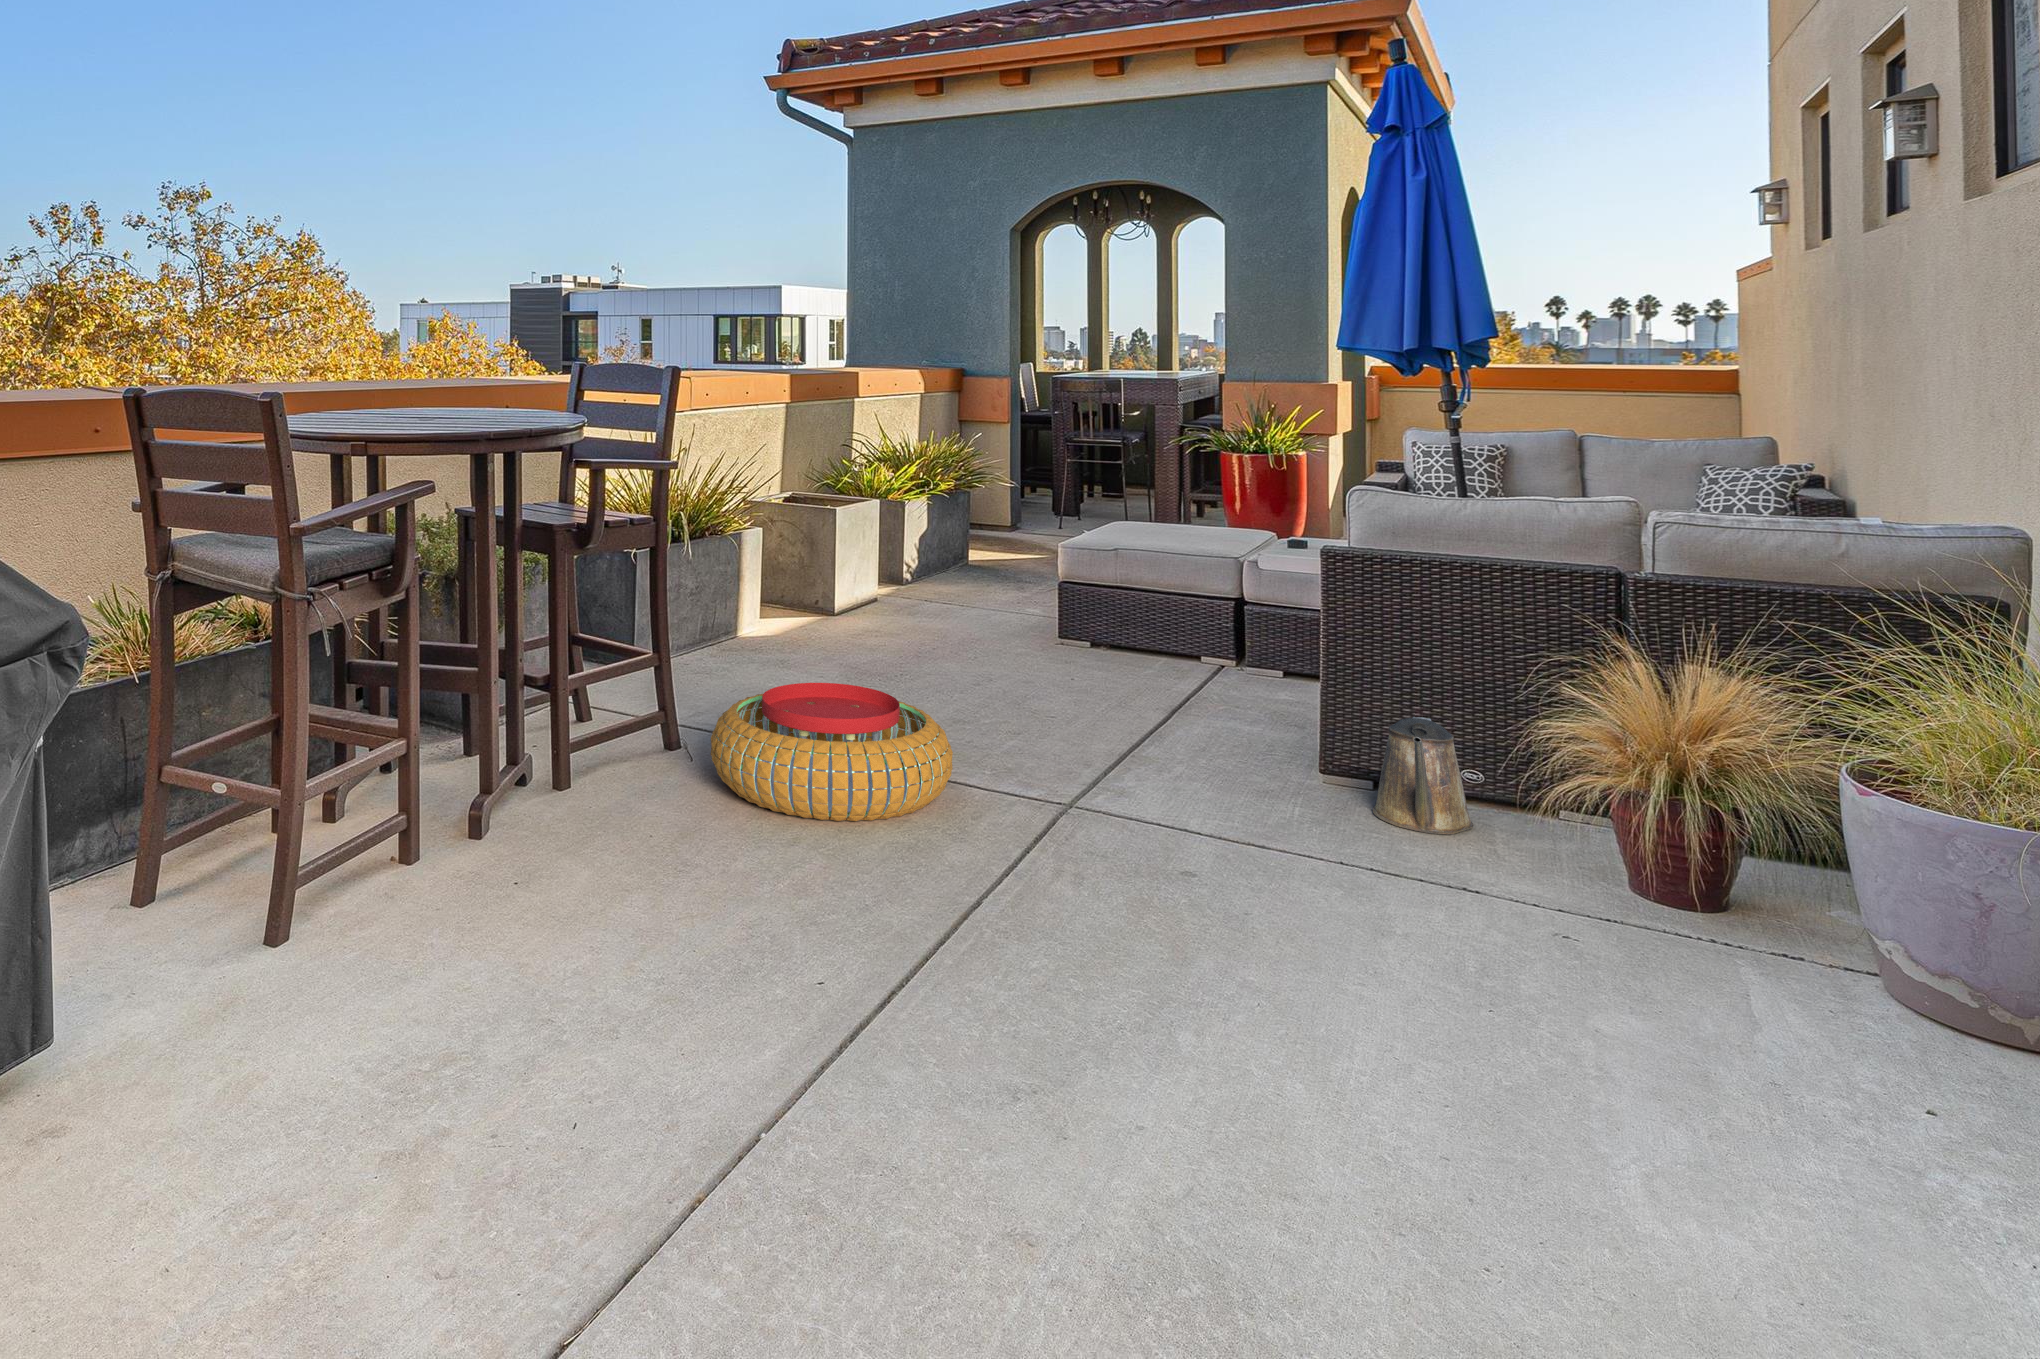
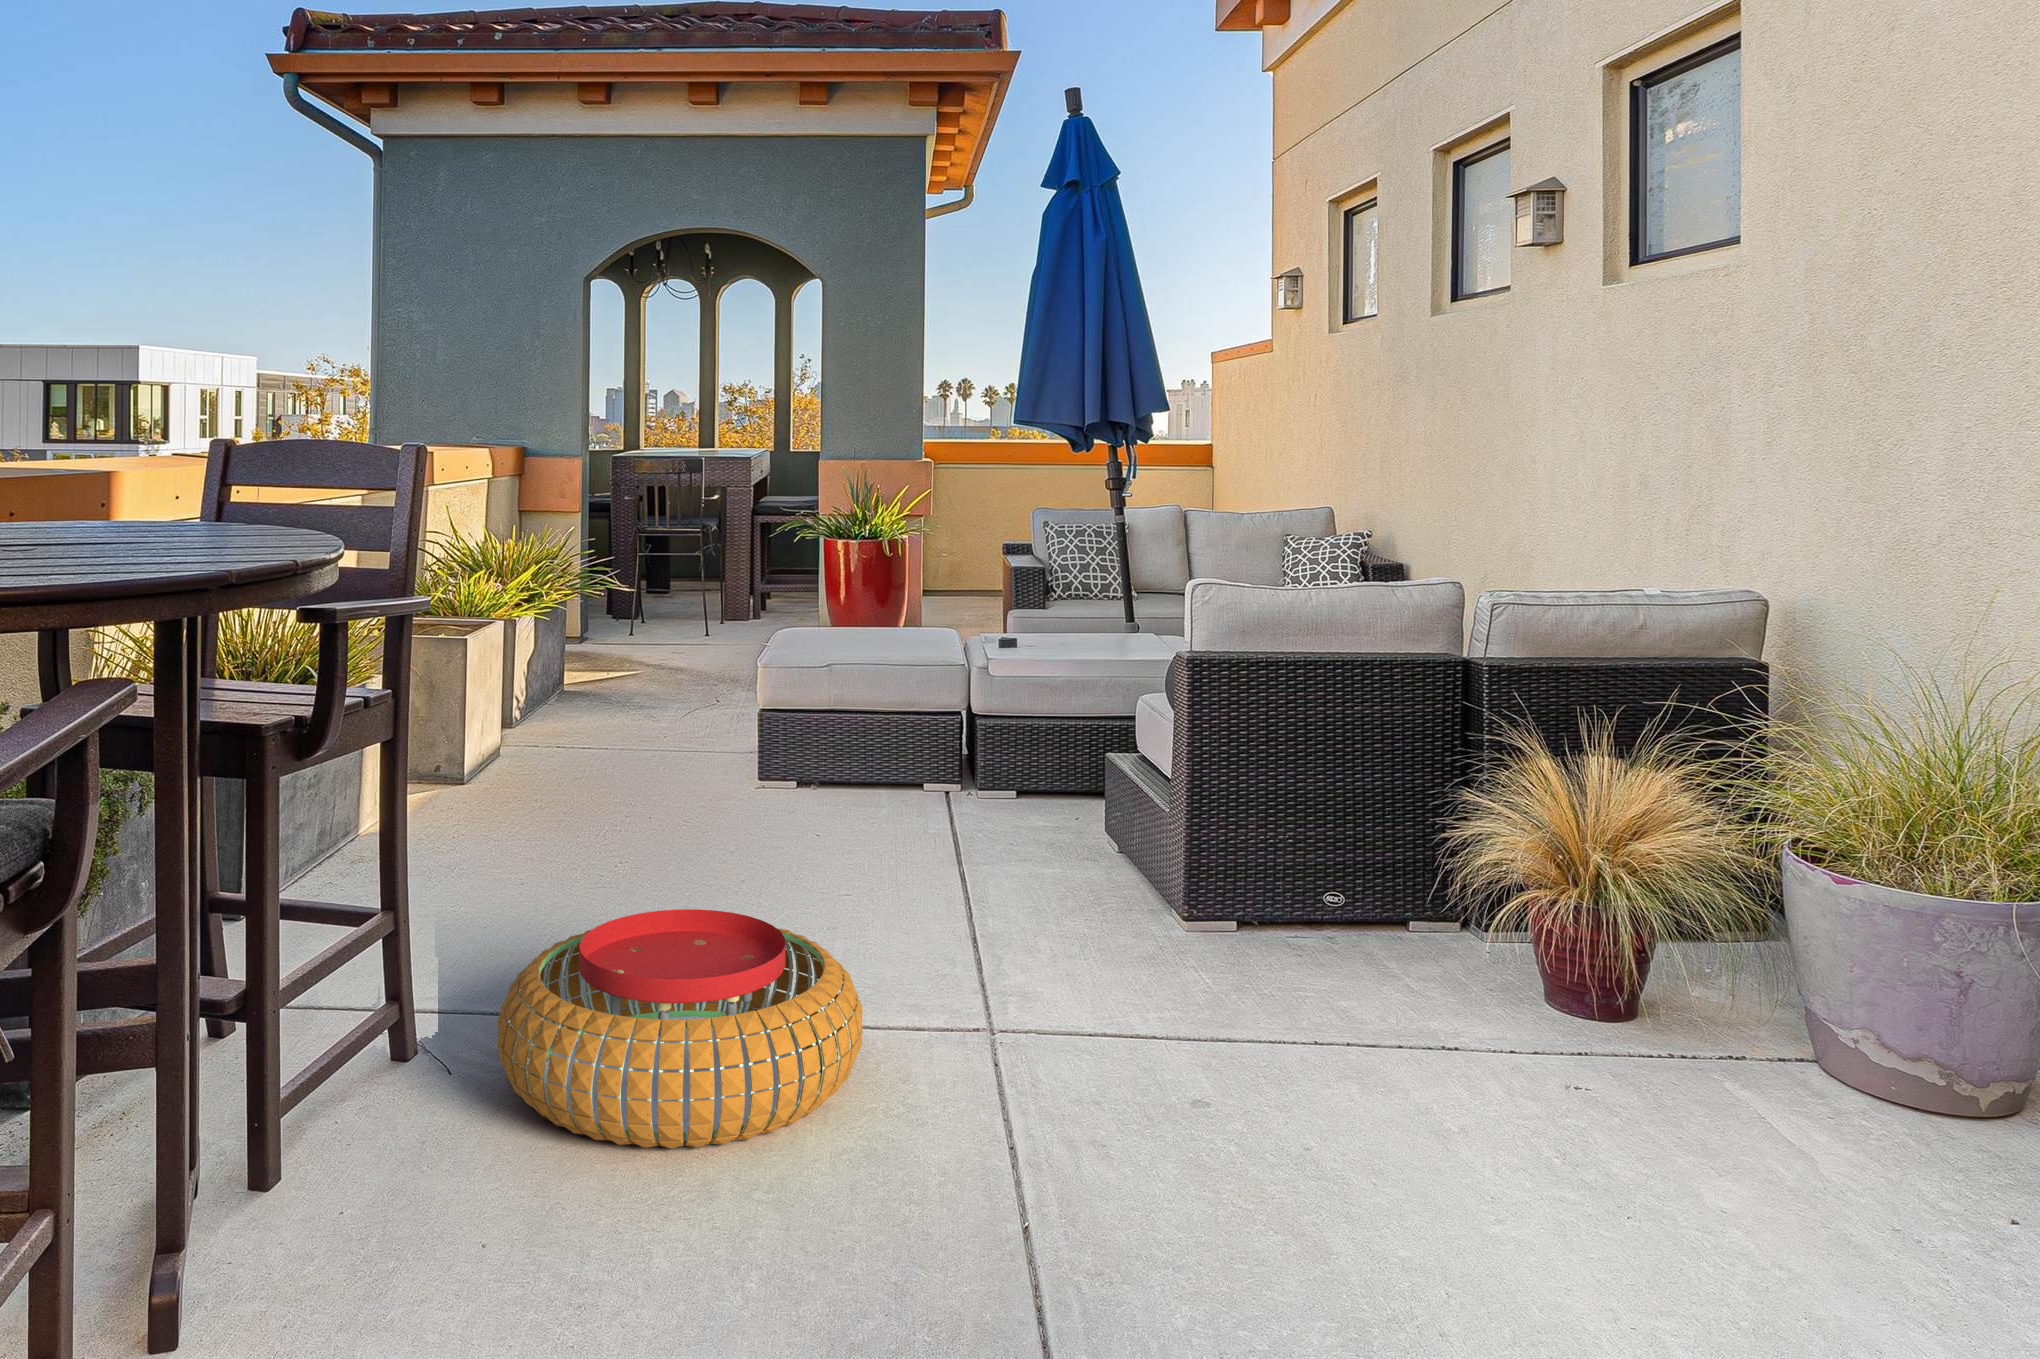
watering can: present [1373,717,1474,834] -> none [1272,836,1377,975]

